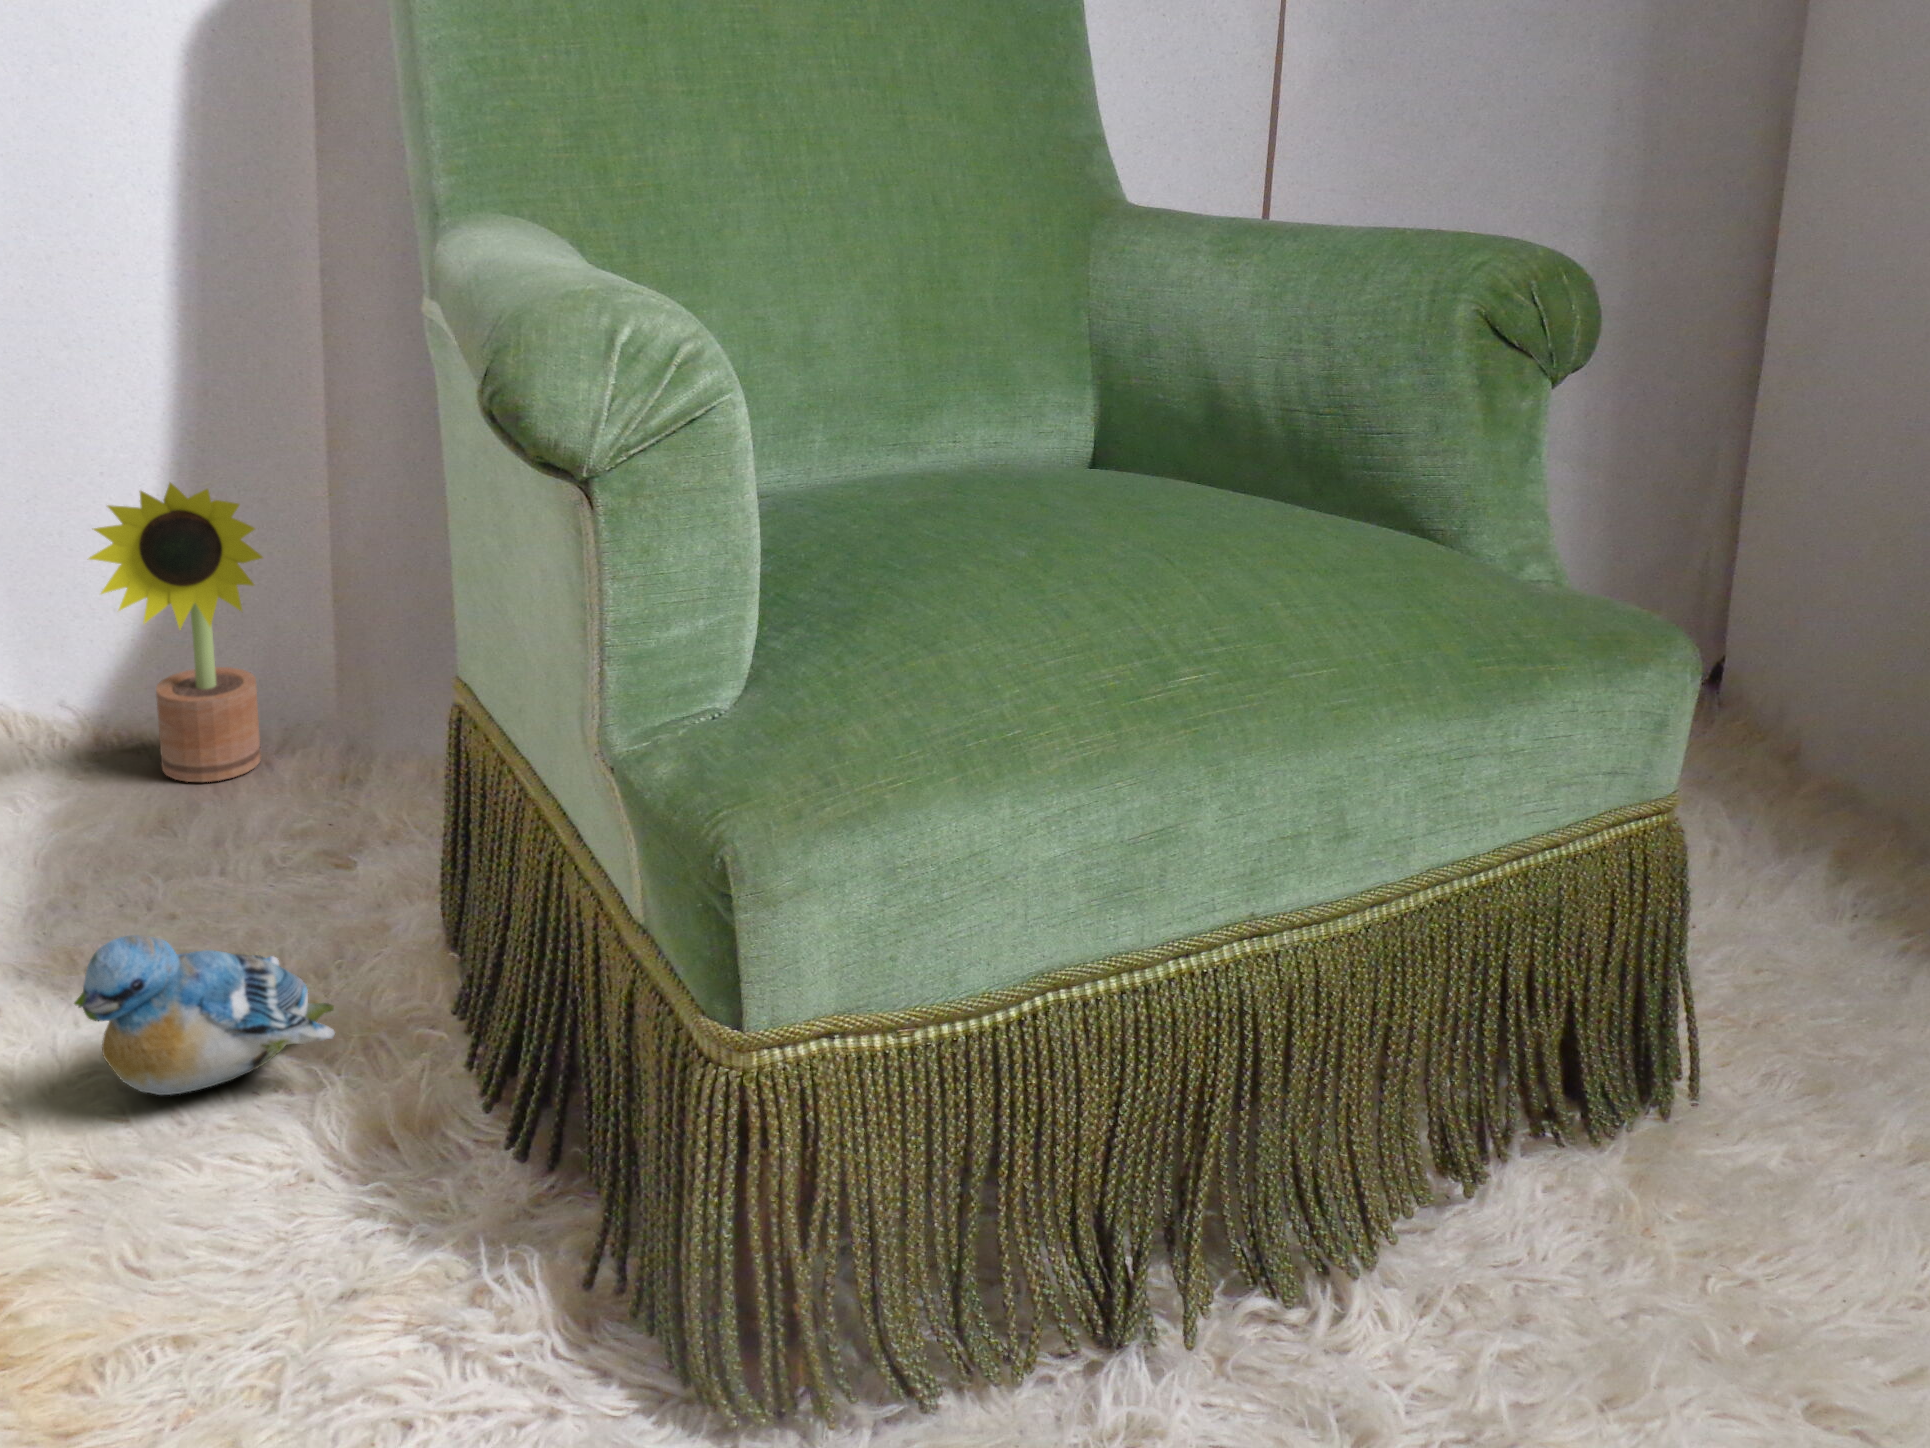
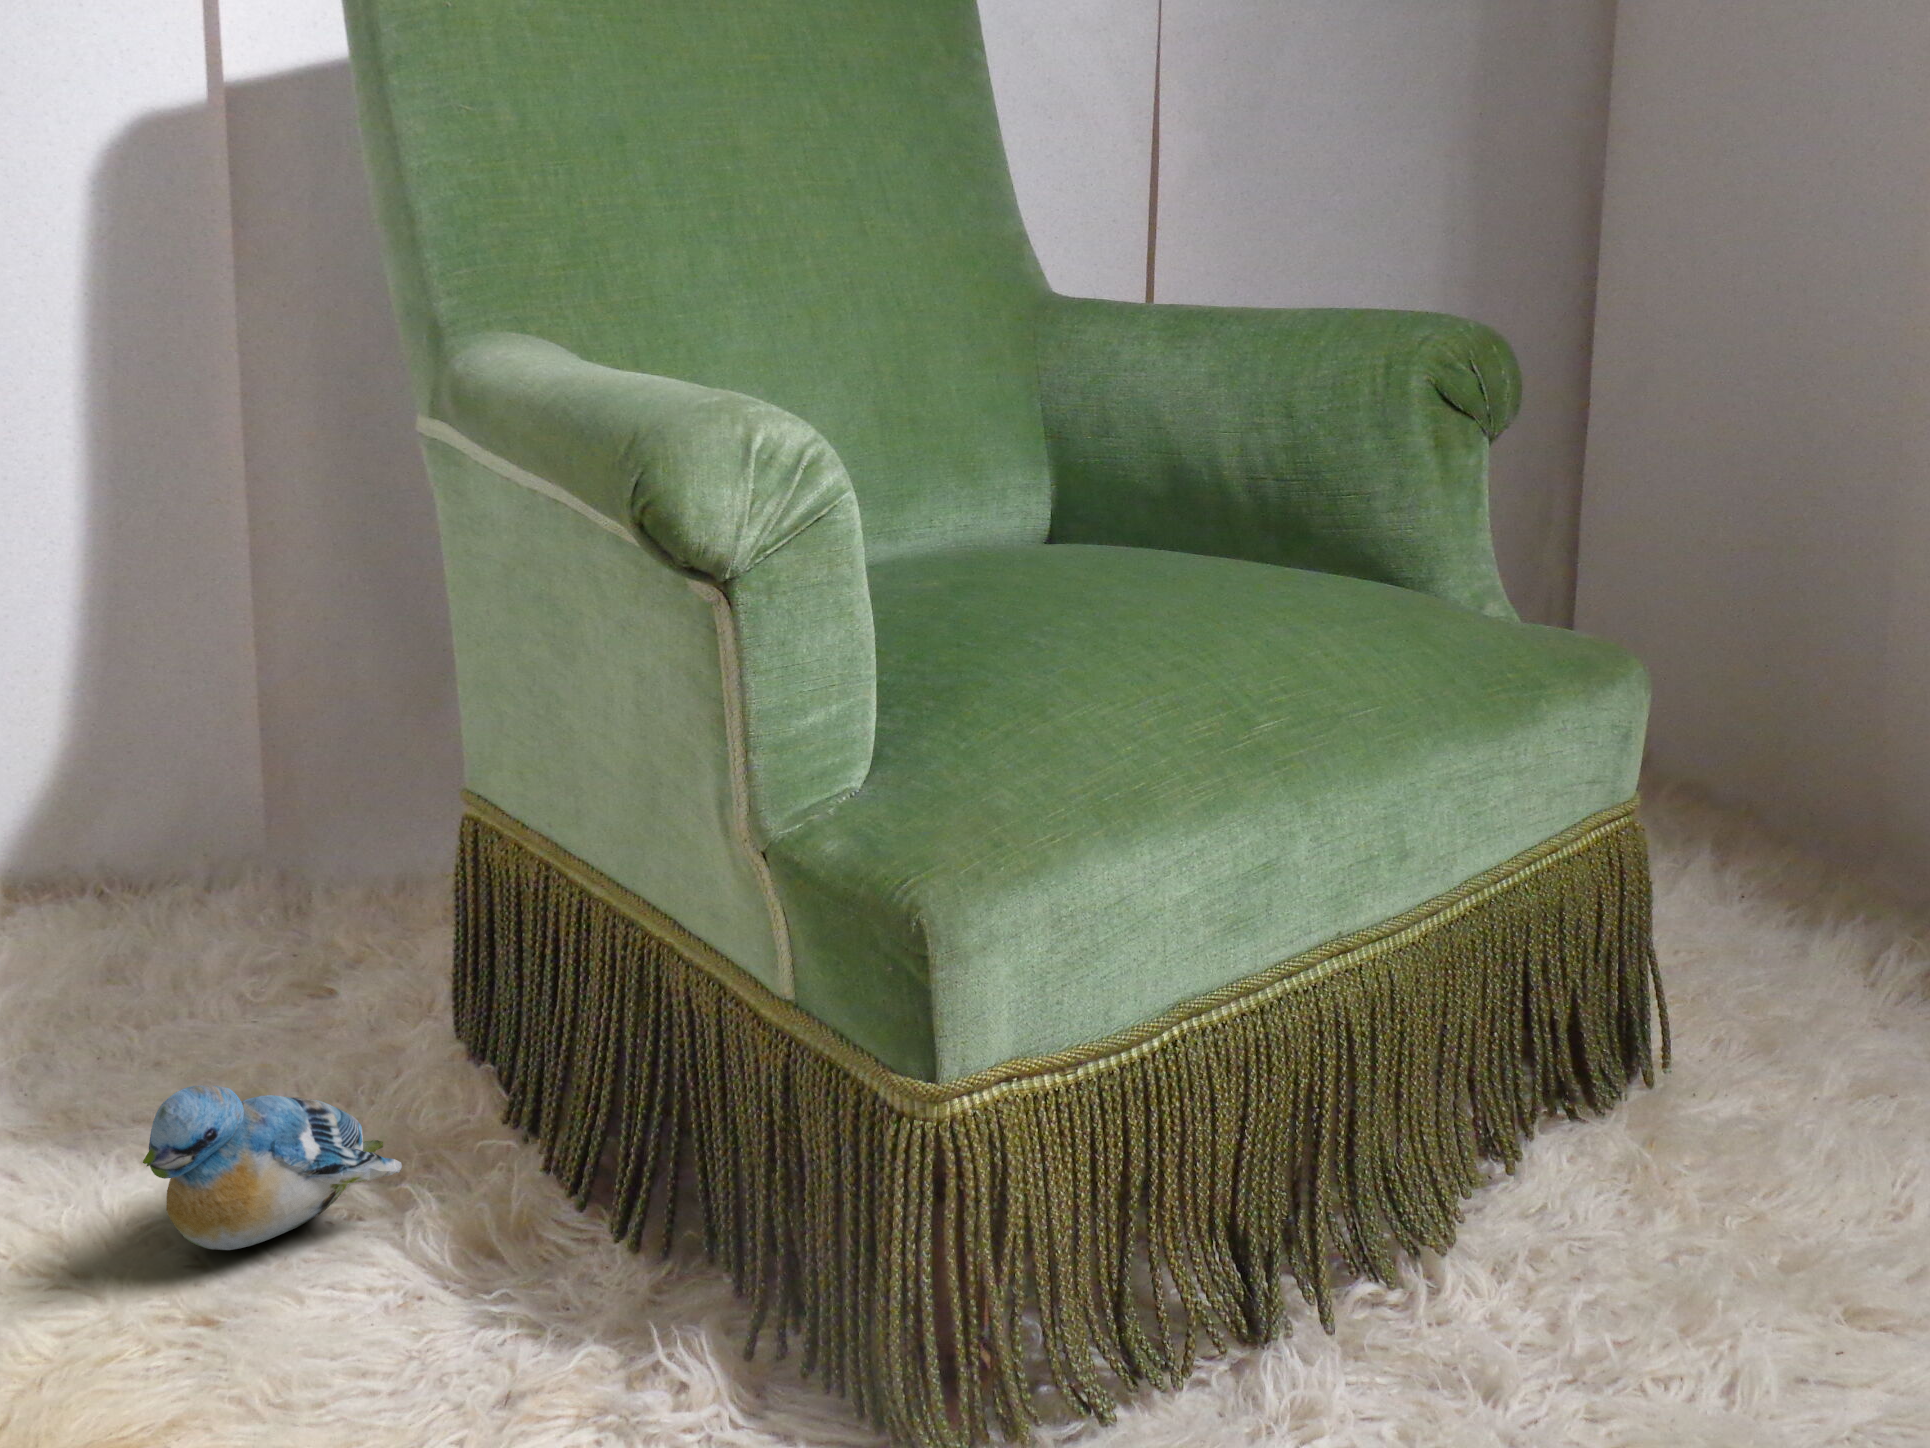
decorative plant: present [89,483,263,782] -> none [17,629,209,946]

